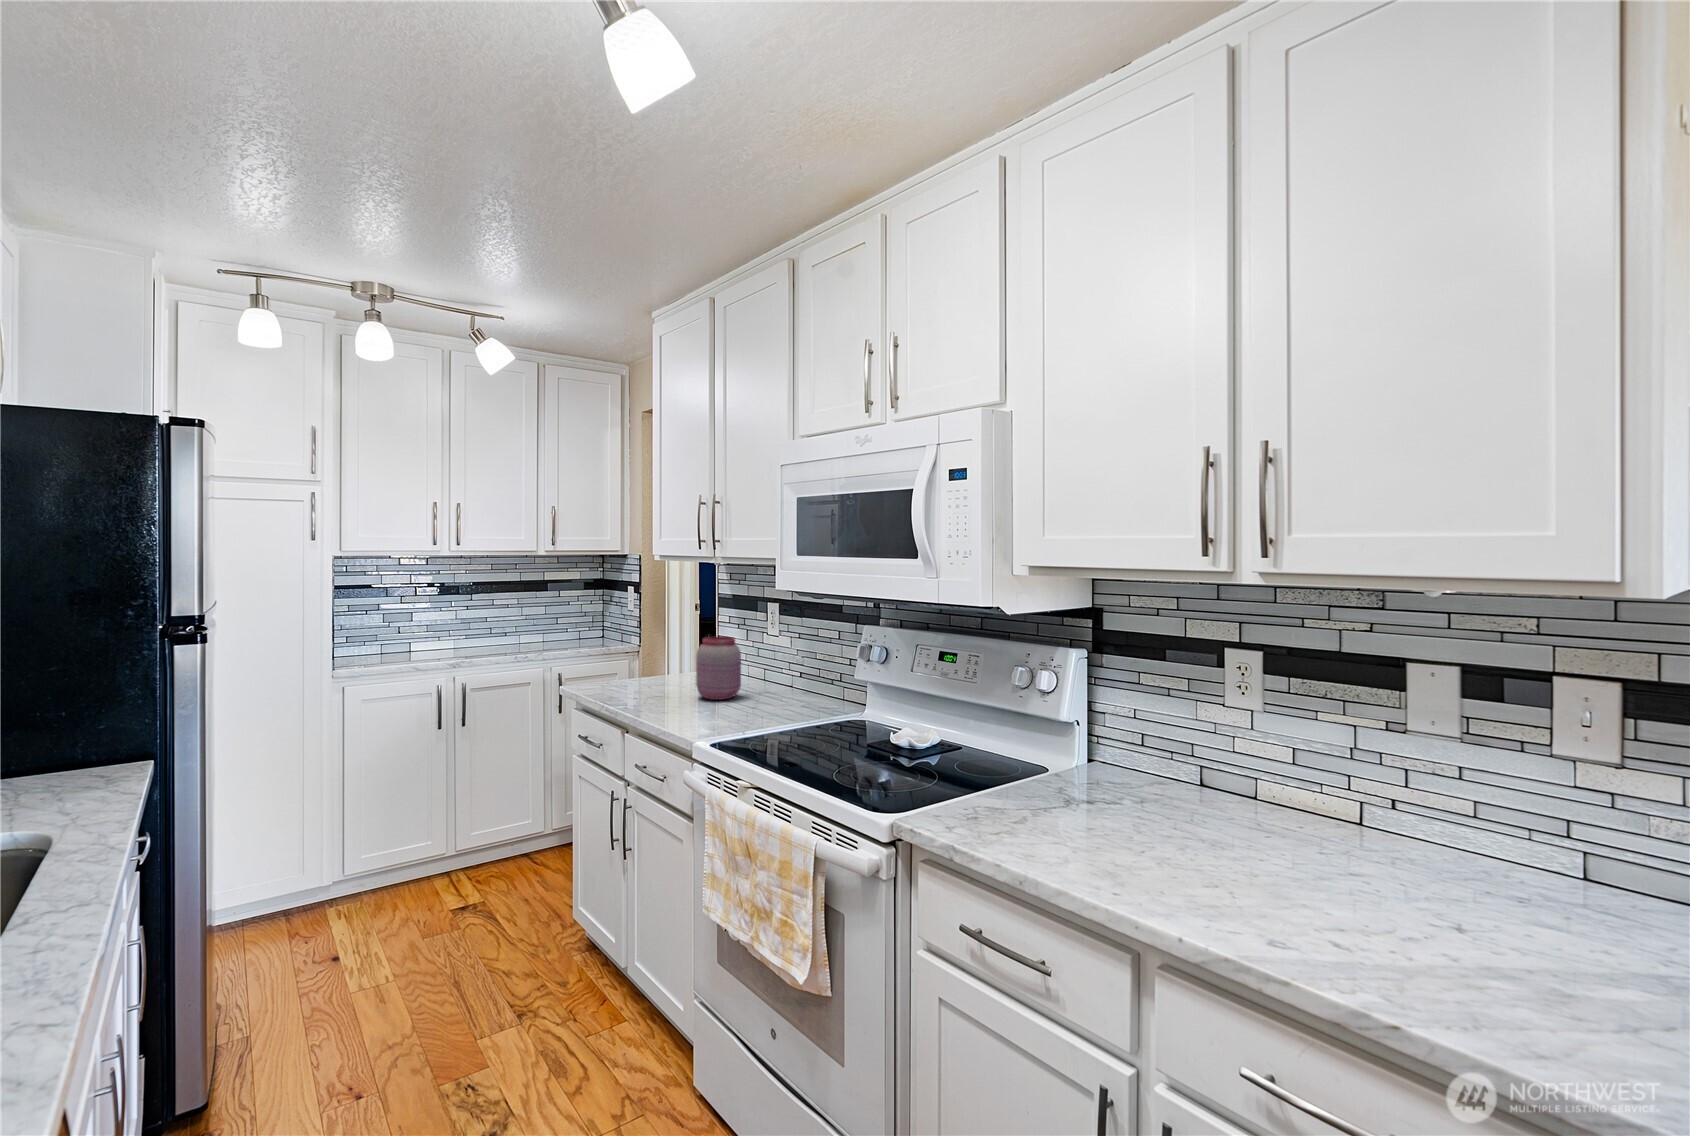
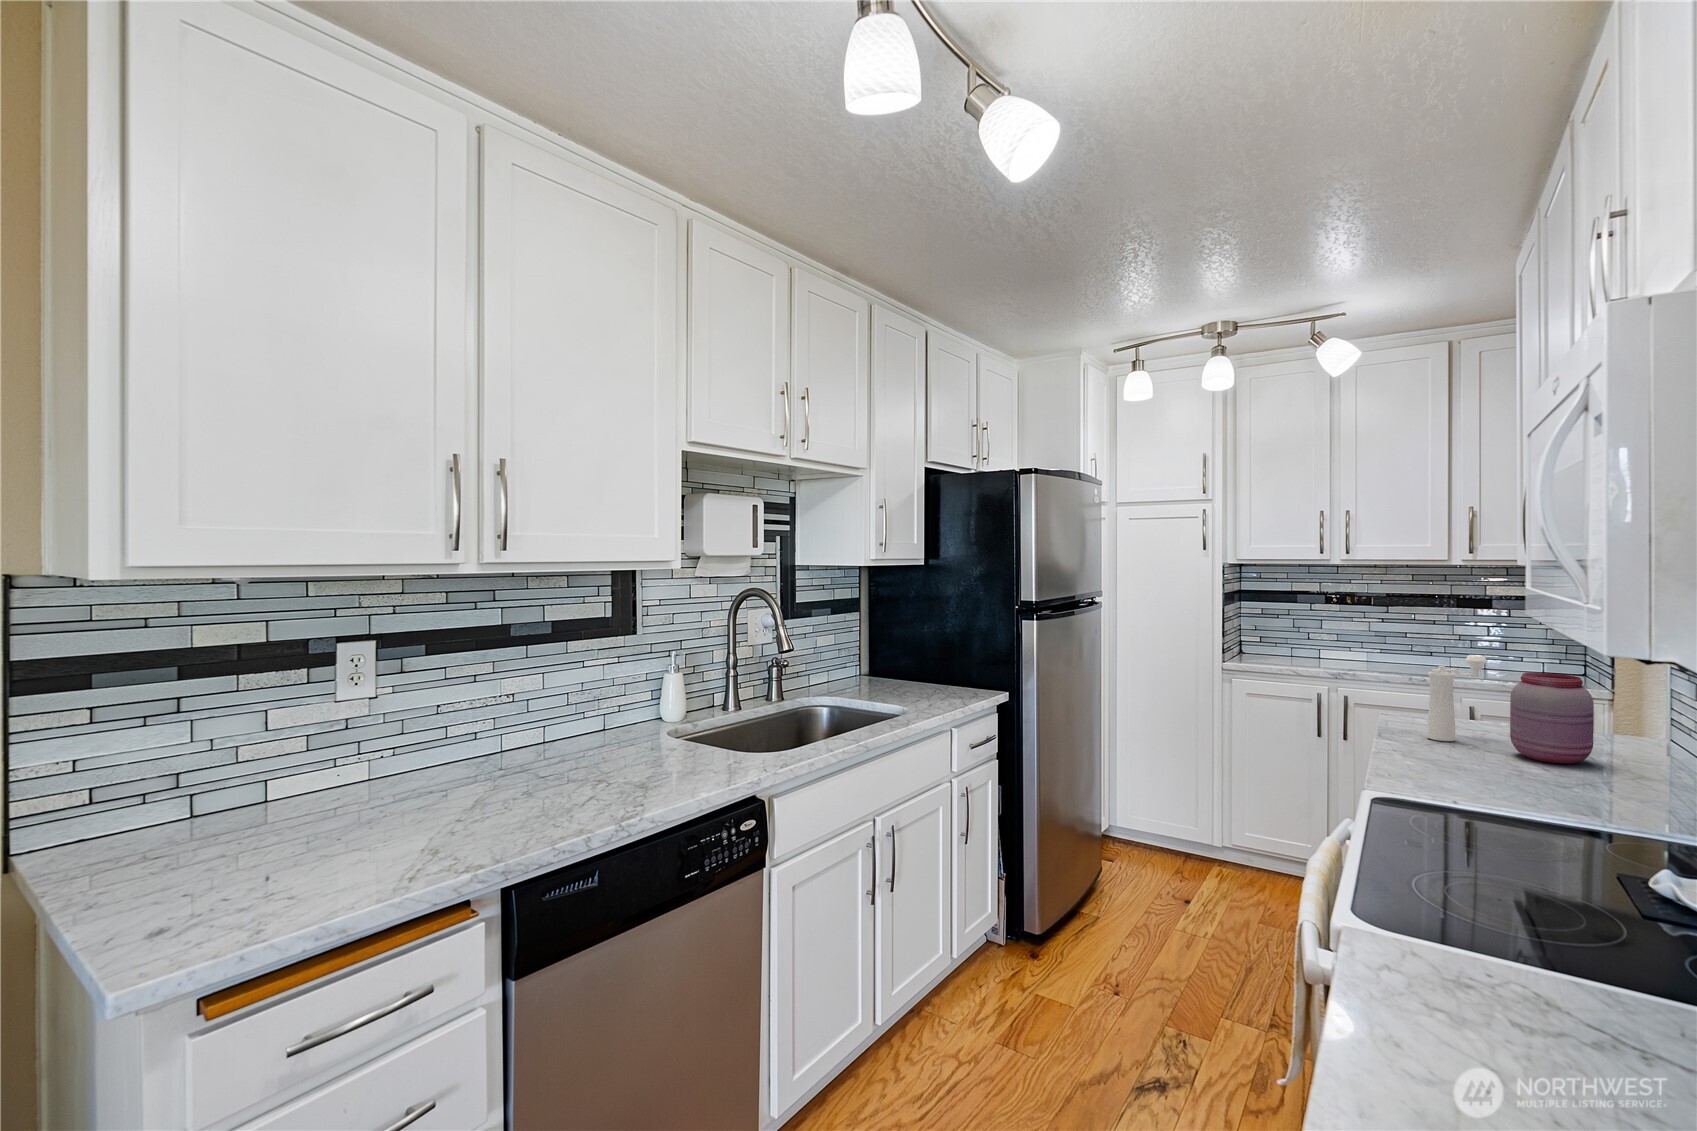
pepper mill: none [637,629,664,701] -> present [1427,655,1487,741]

